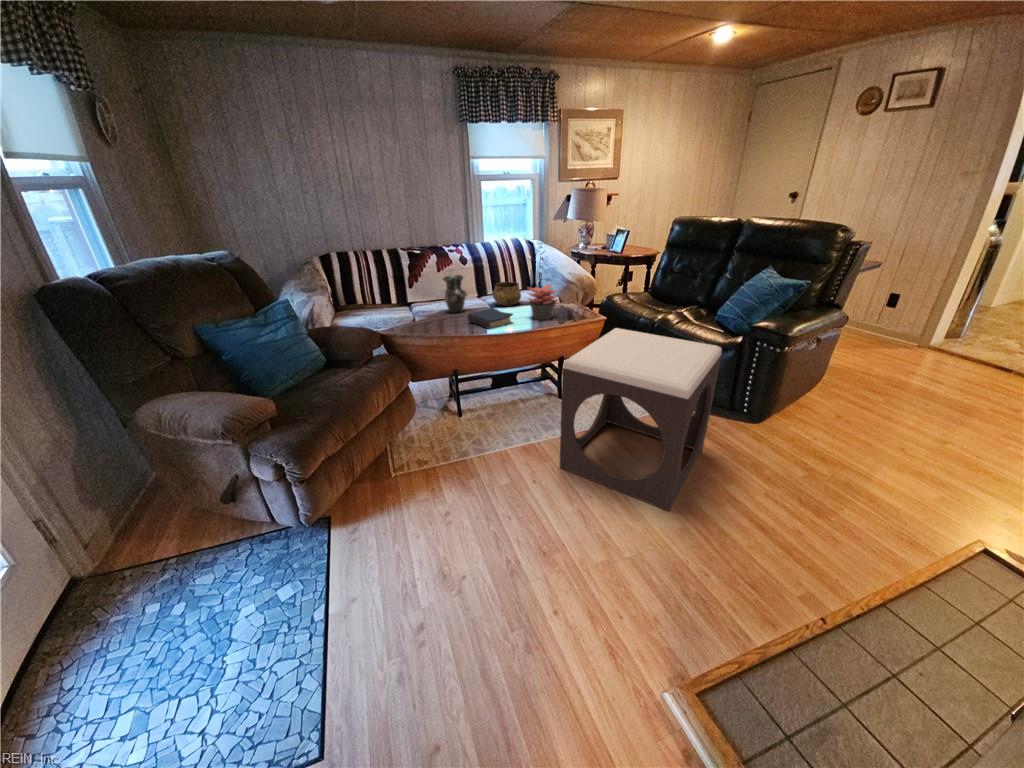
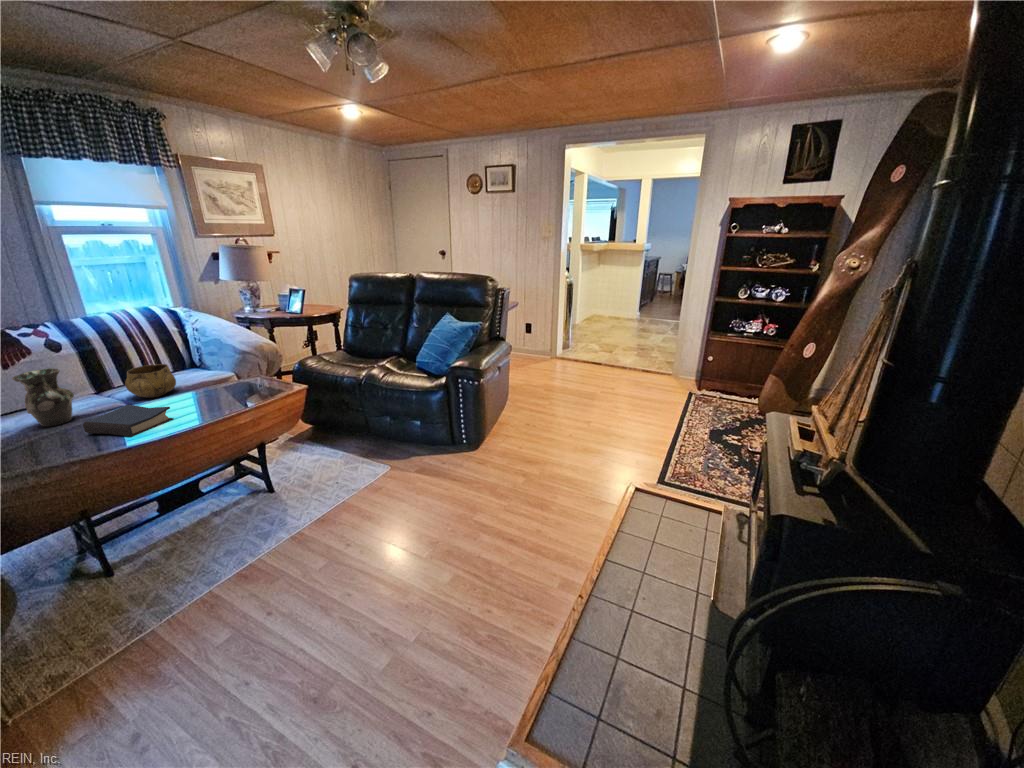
succulent plant: present [528,284,557,320] -> none [183,359,235,406]
footstool: present [560,328,722,511] -> none [269,392,444,583]

